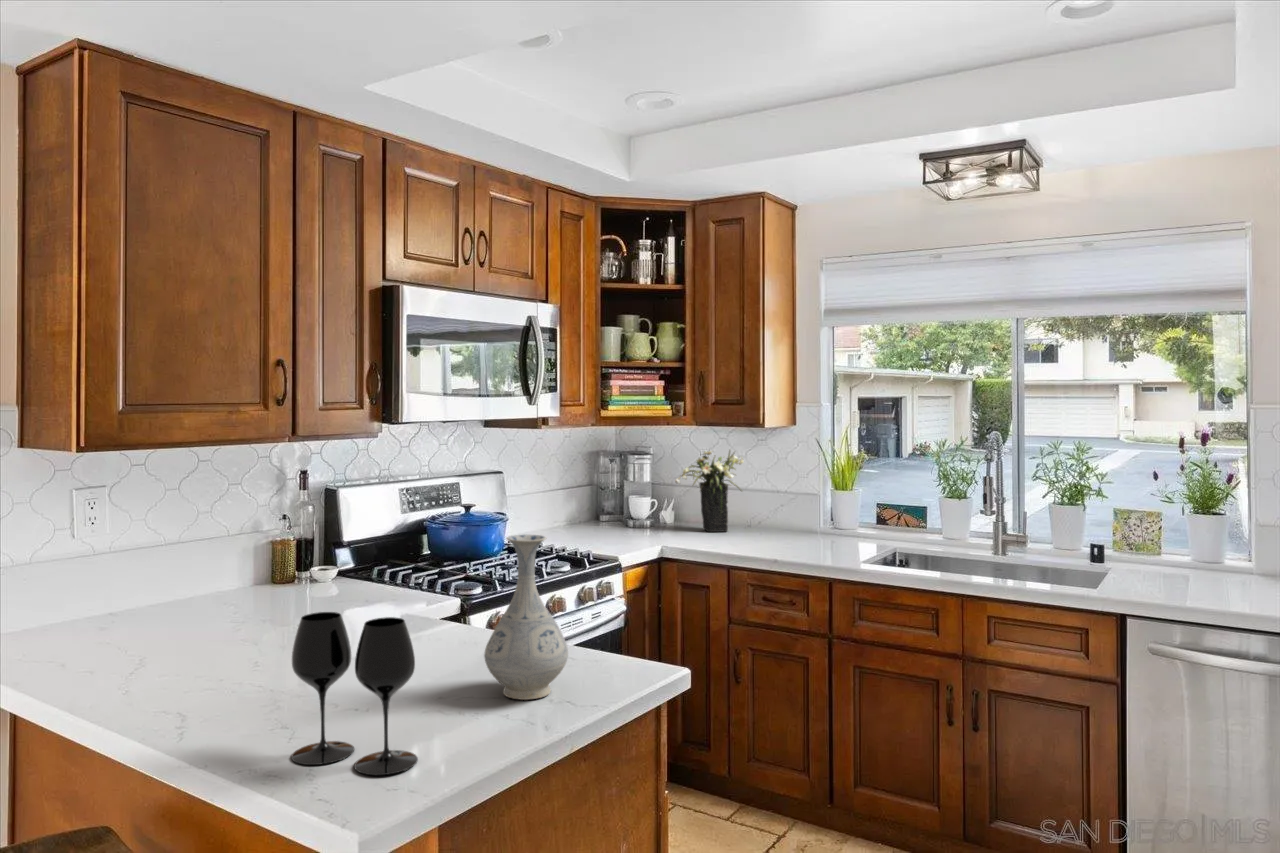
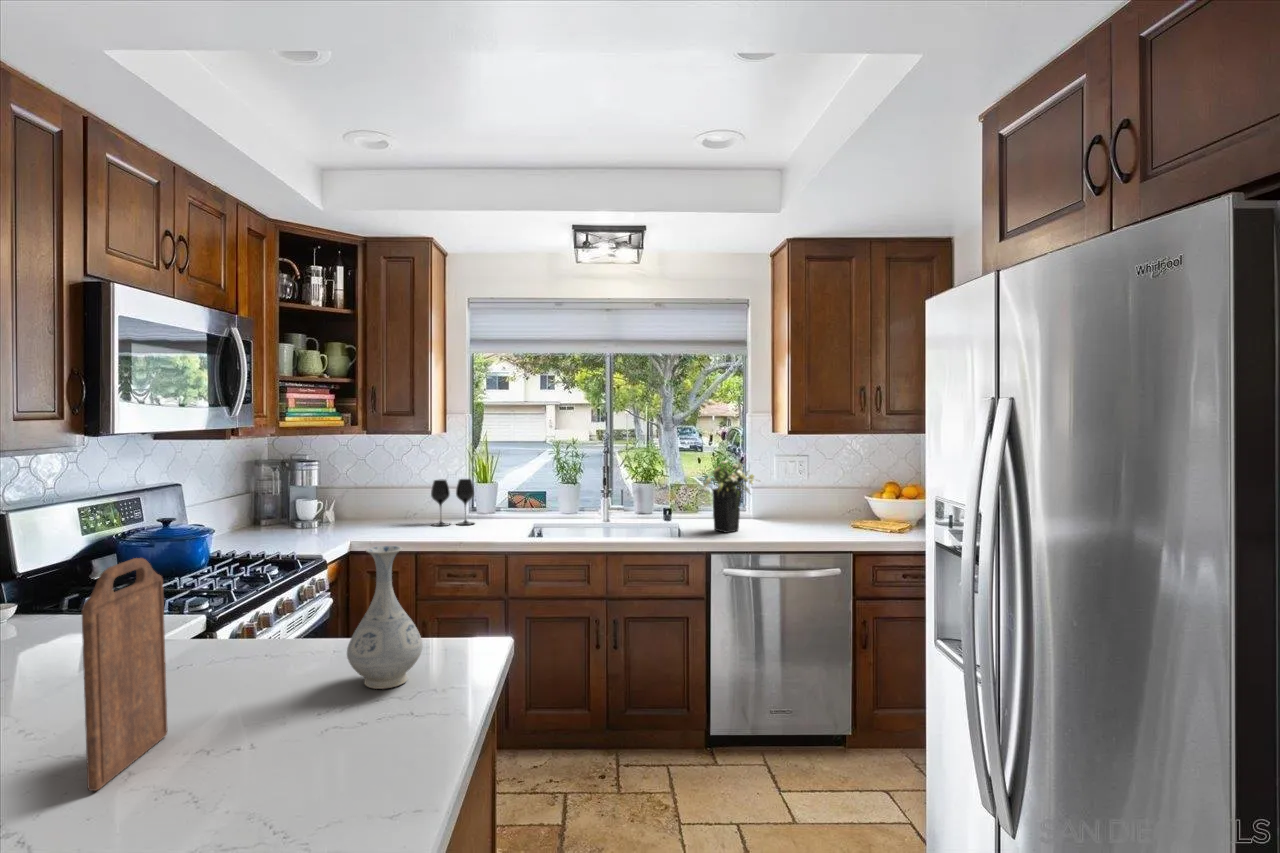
flower arrangement: present [675,451,743,532] -> present [702,461,754,533]
cutting board: none [195,517,303,733] -> present [82,558,168,791]
wine glass: present [291,612,418,775] -> present [431,479,474,526]

